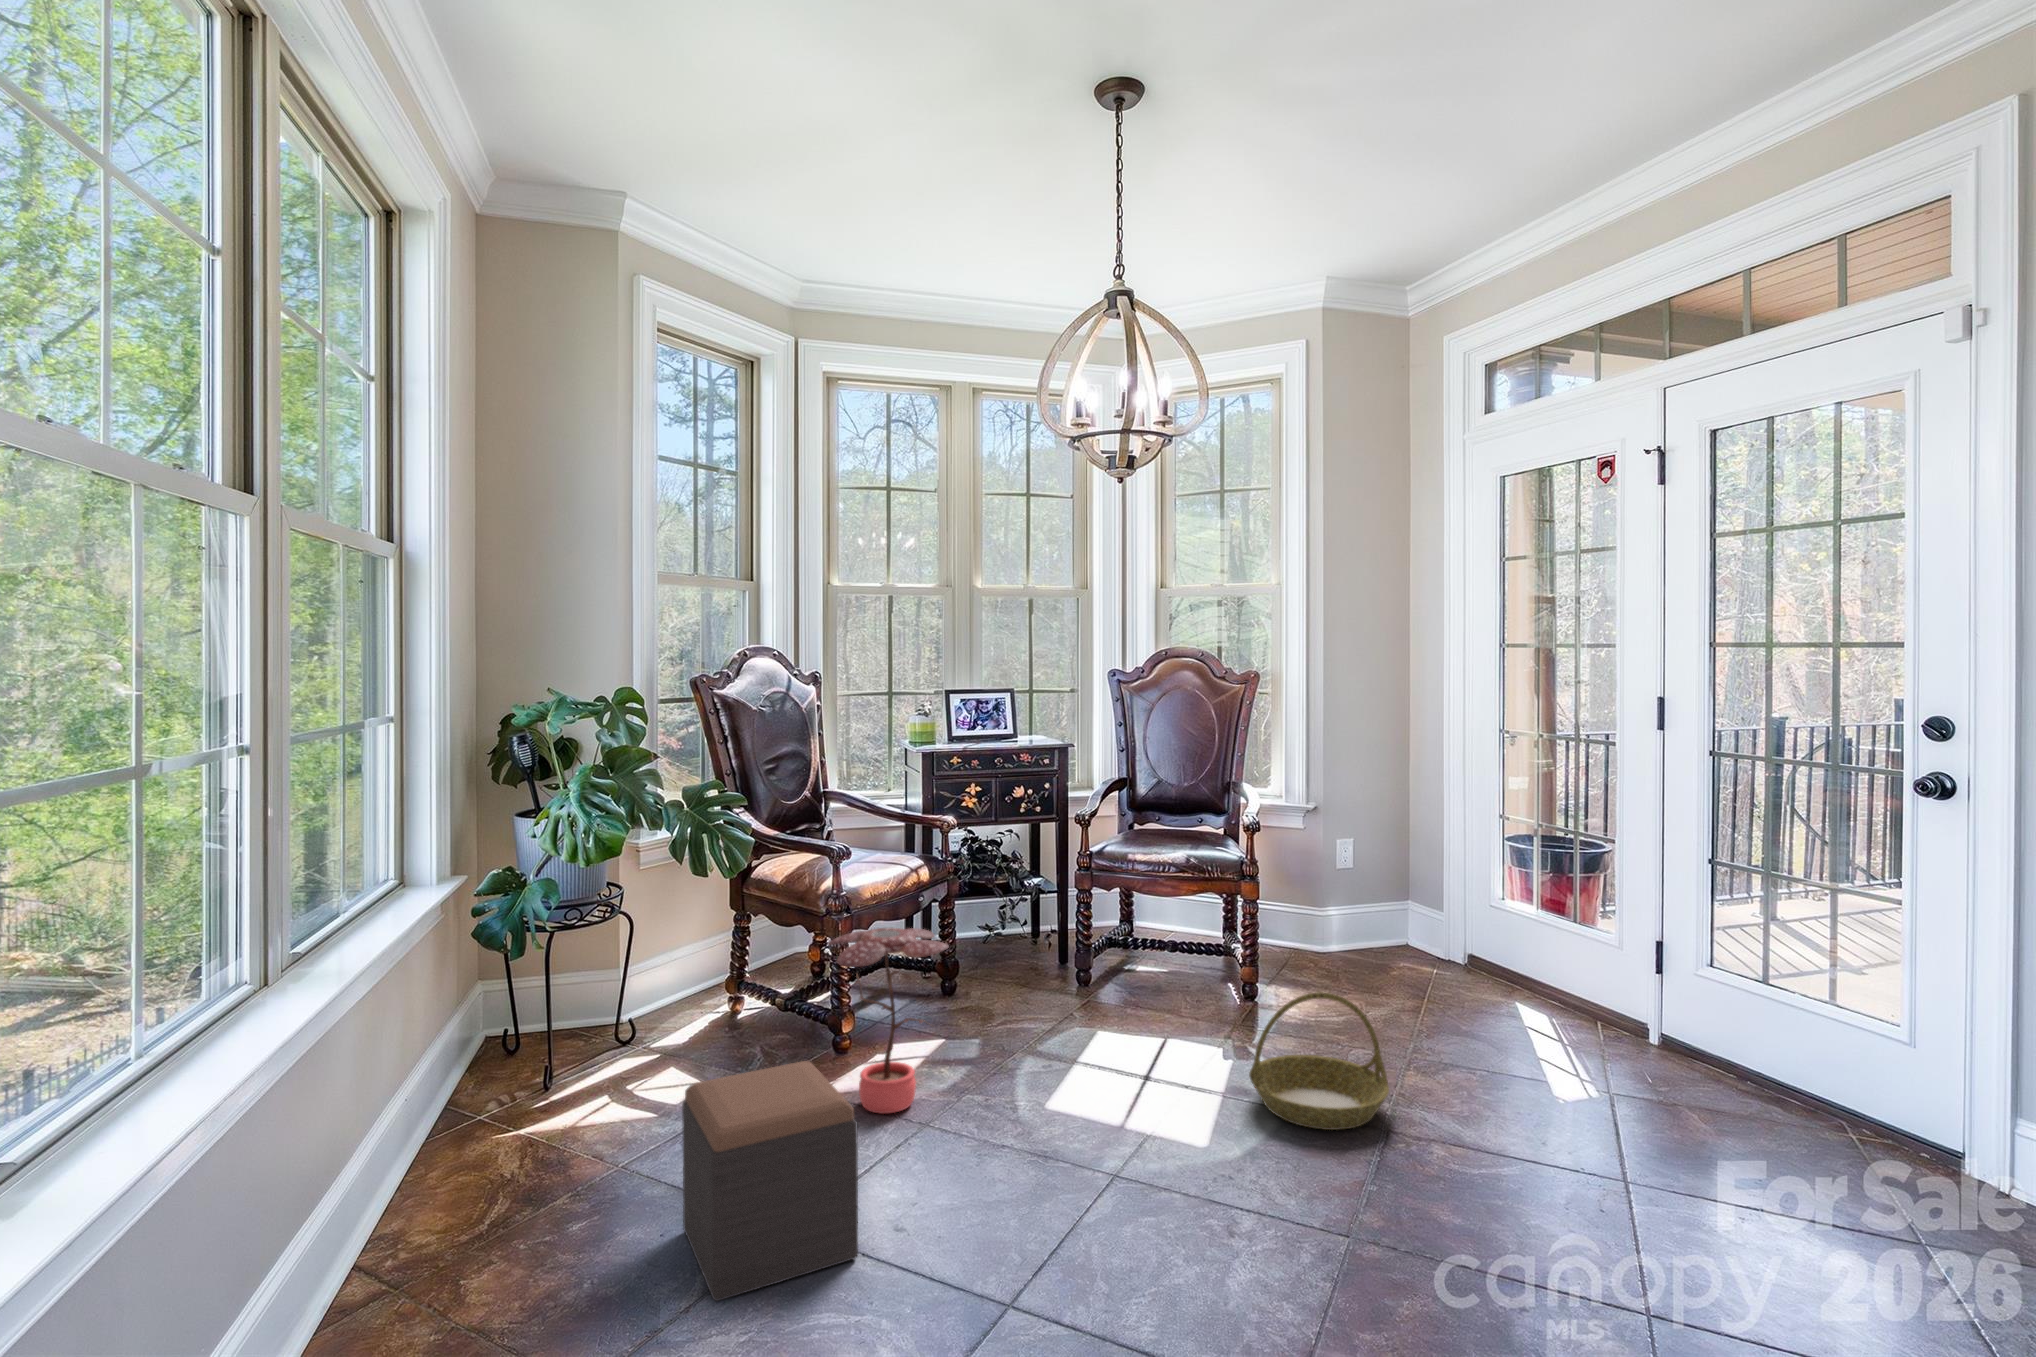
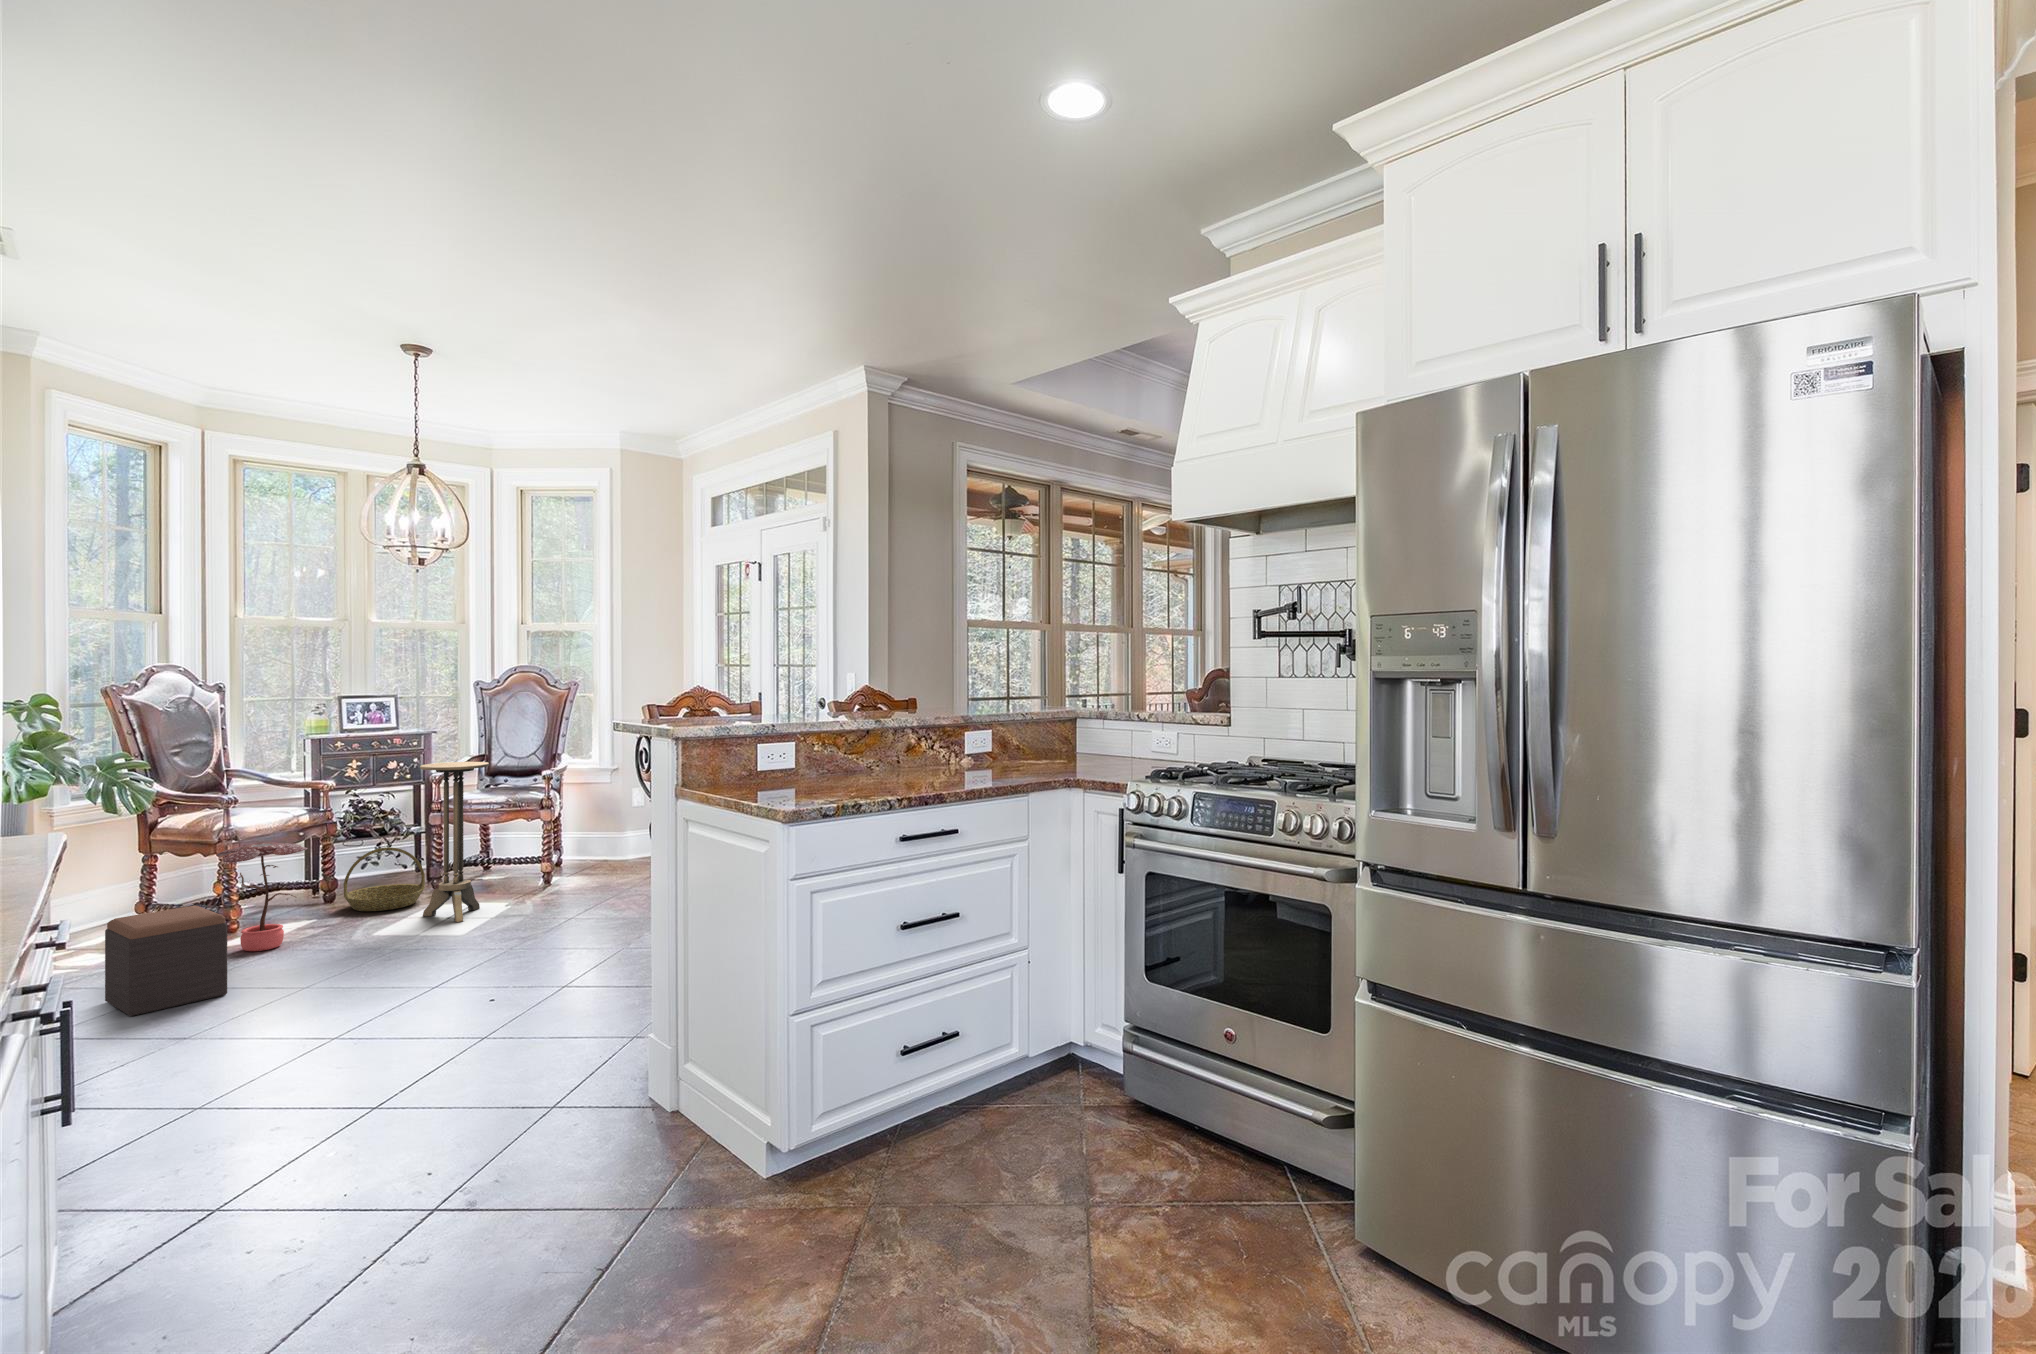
side table: none [1092,799,1195,1086] -> present [420,762,489,922]
basket: present [1249,992,1389,1130] -> present [344,847,425,911]

